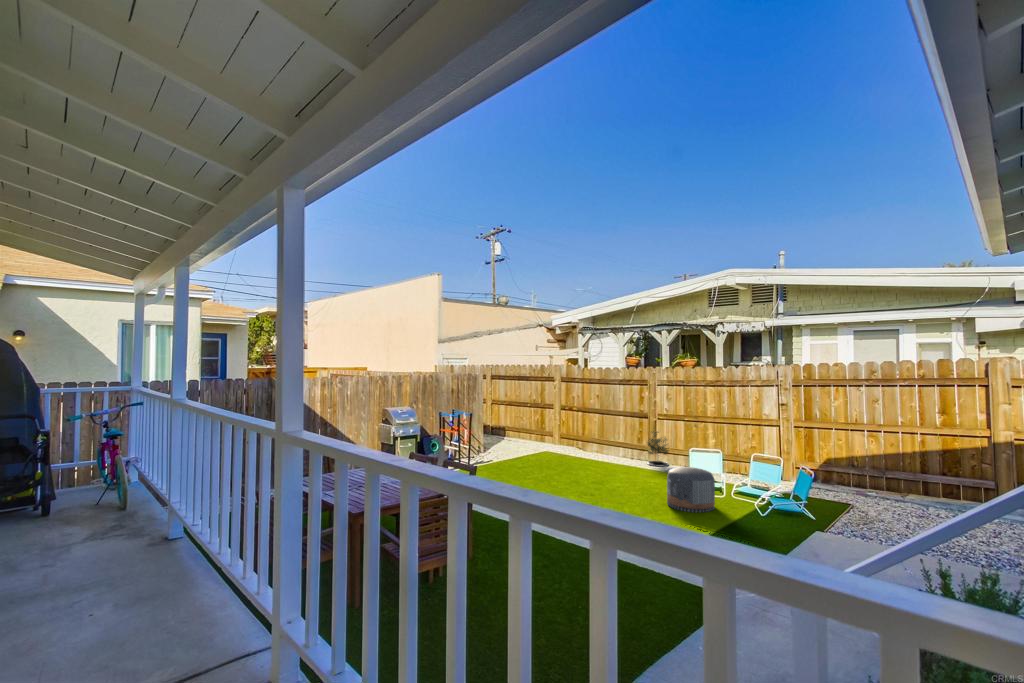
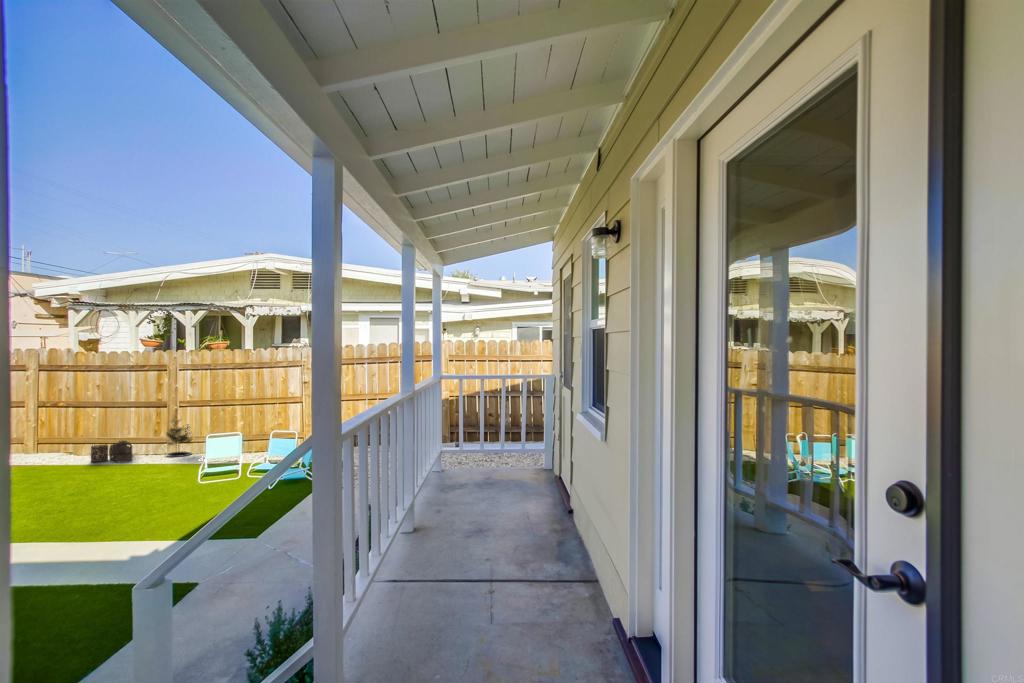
woven basket: none [592,443,622,464] -> present [91,440,133,462]
pouf: present [667,467,715,512] -> none [189,447,239,489]

